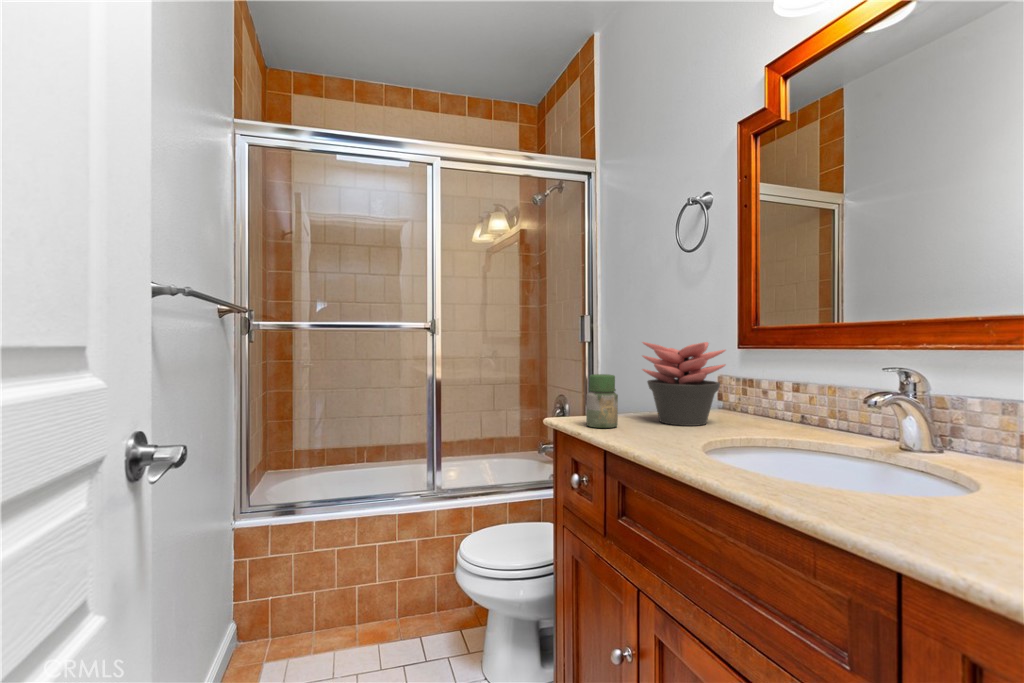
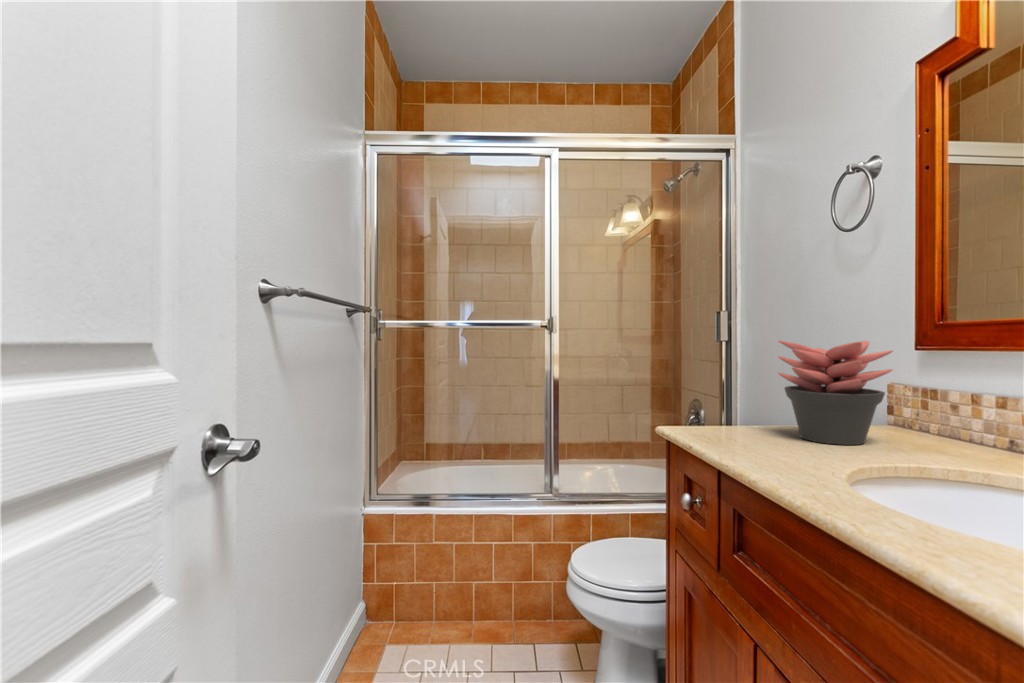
jar: present [586,374,618,428] -> none [704,378,743,442]

